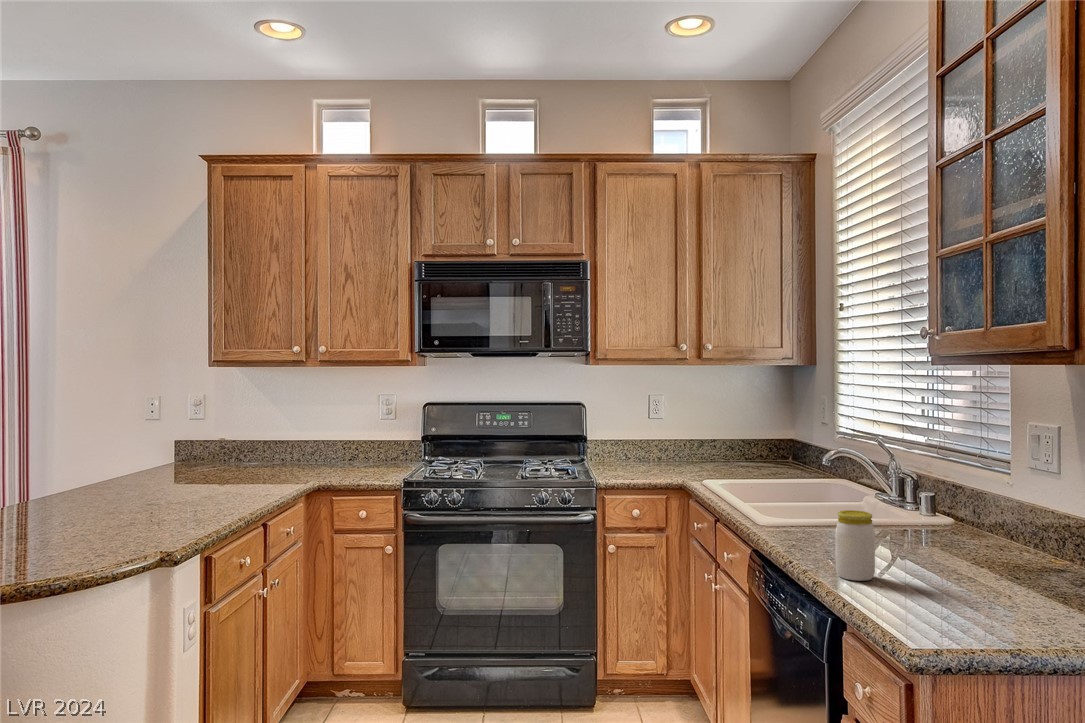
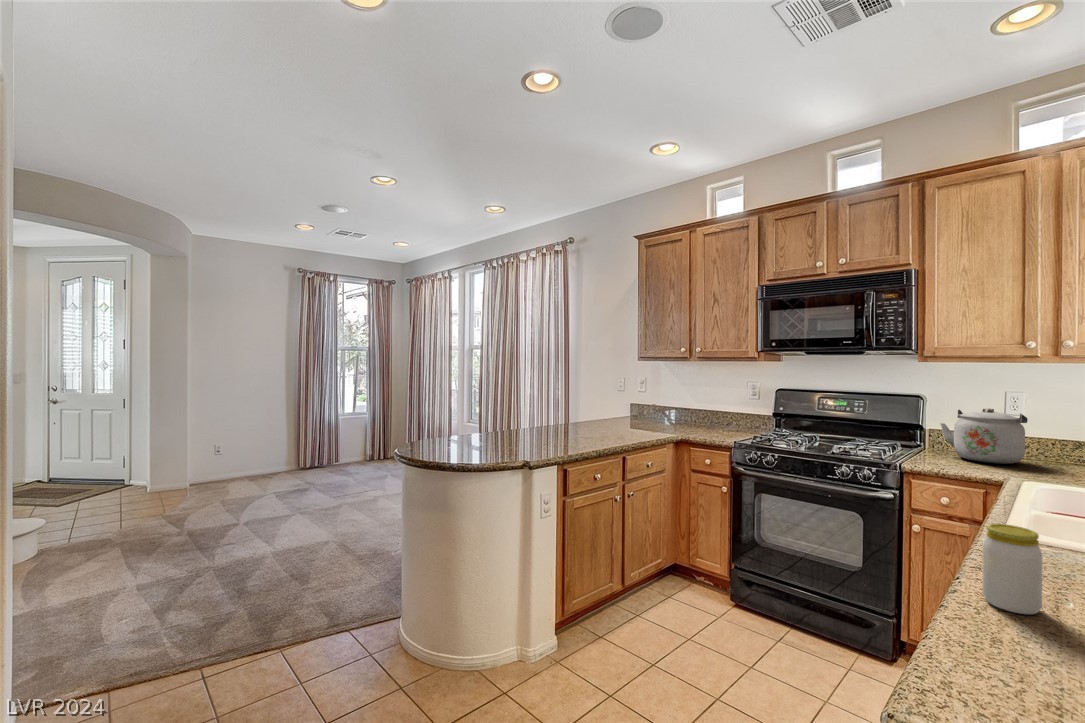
kettle: none [608,411,676,467] -> present [940,408,1028,464]

